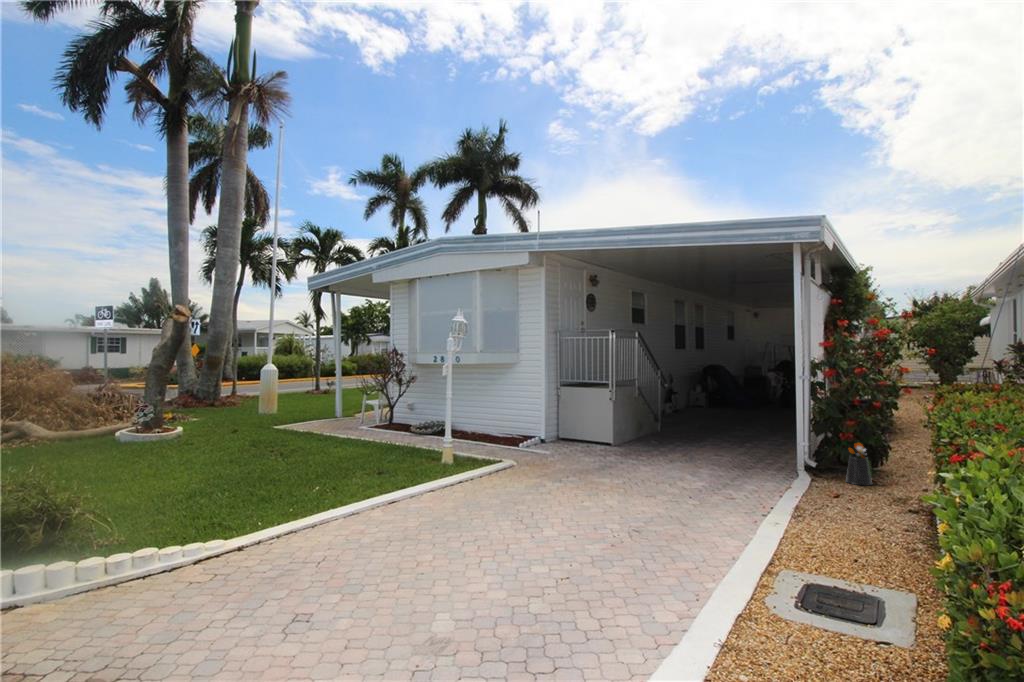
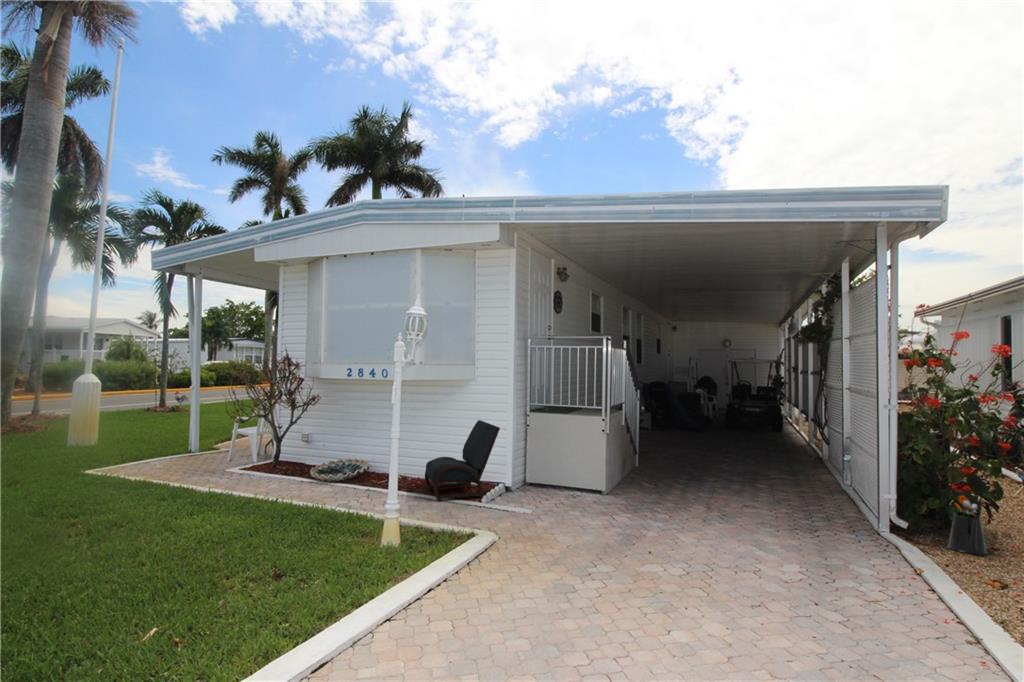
lounge chair: none [484,392,534,447] -> present [425,420,500,501]

